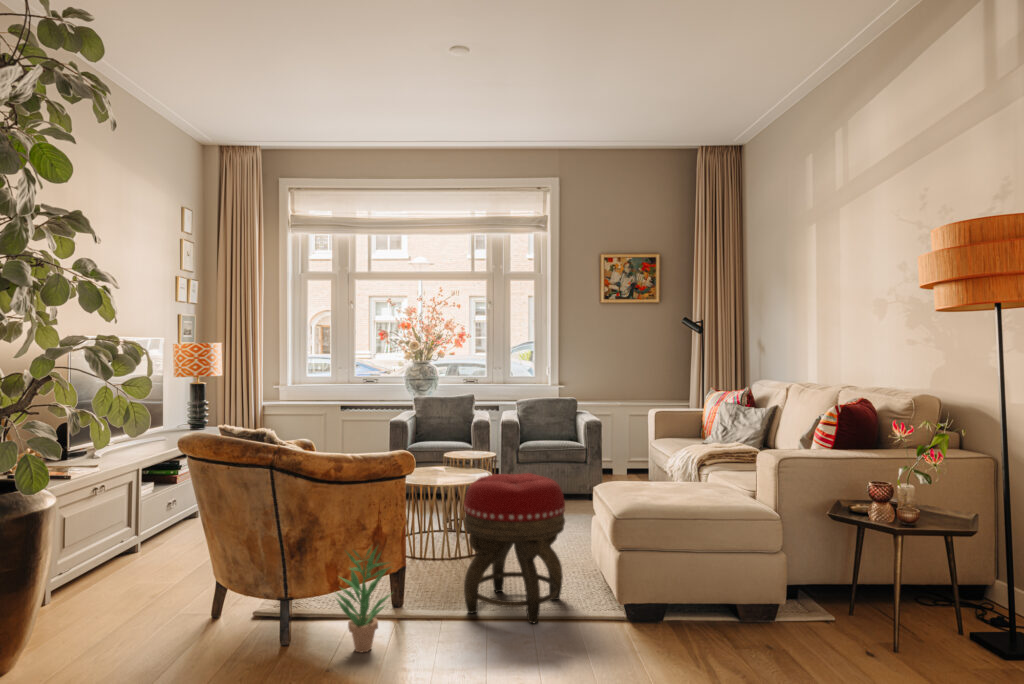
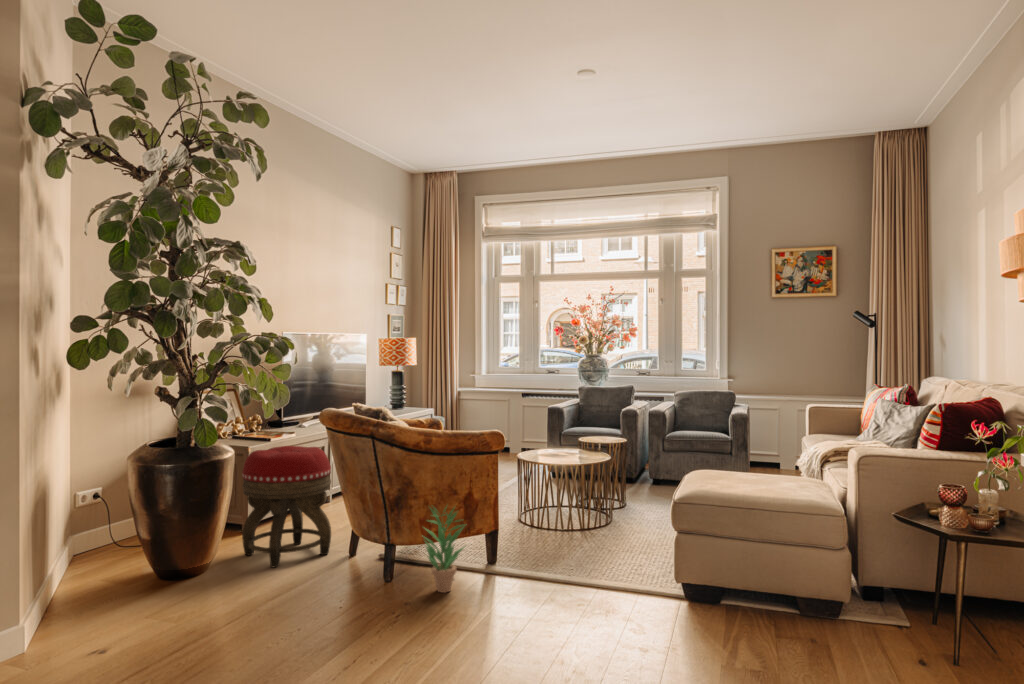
footstool: present [464,473,565,623] -> present [242,446,331,567]

